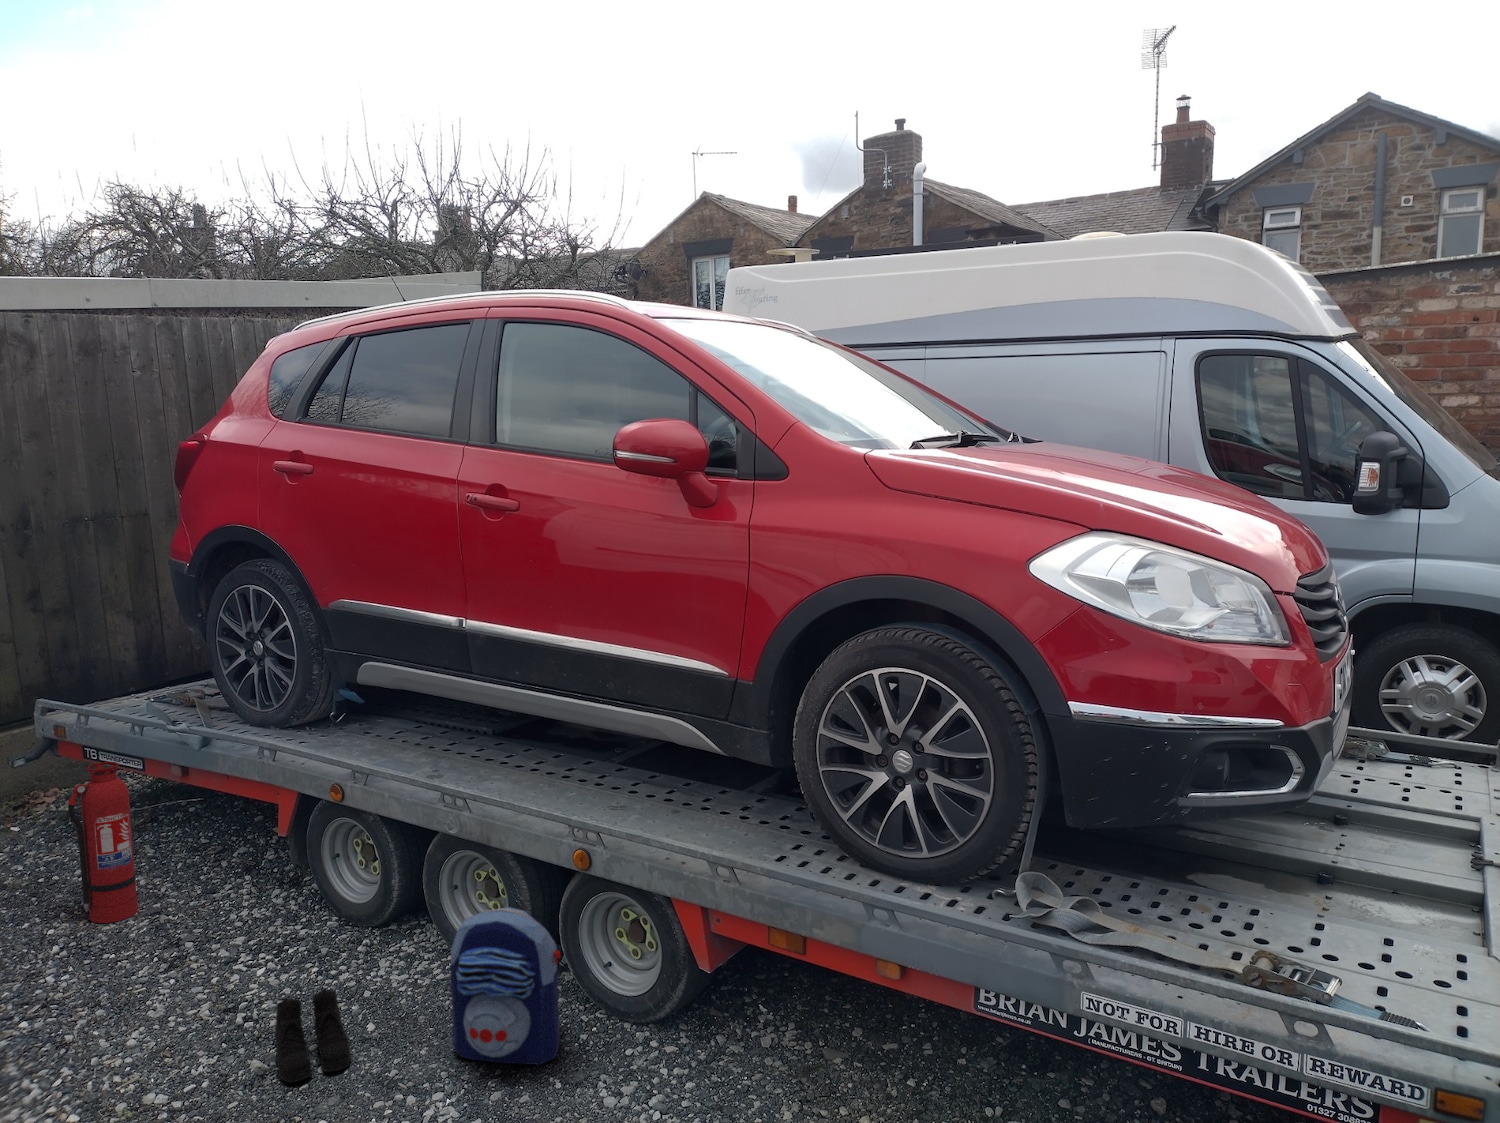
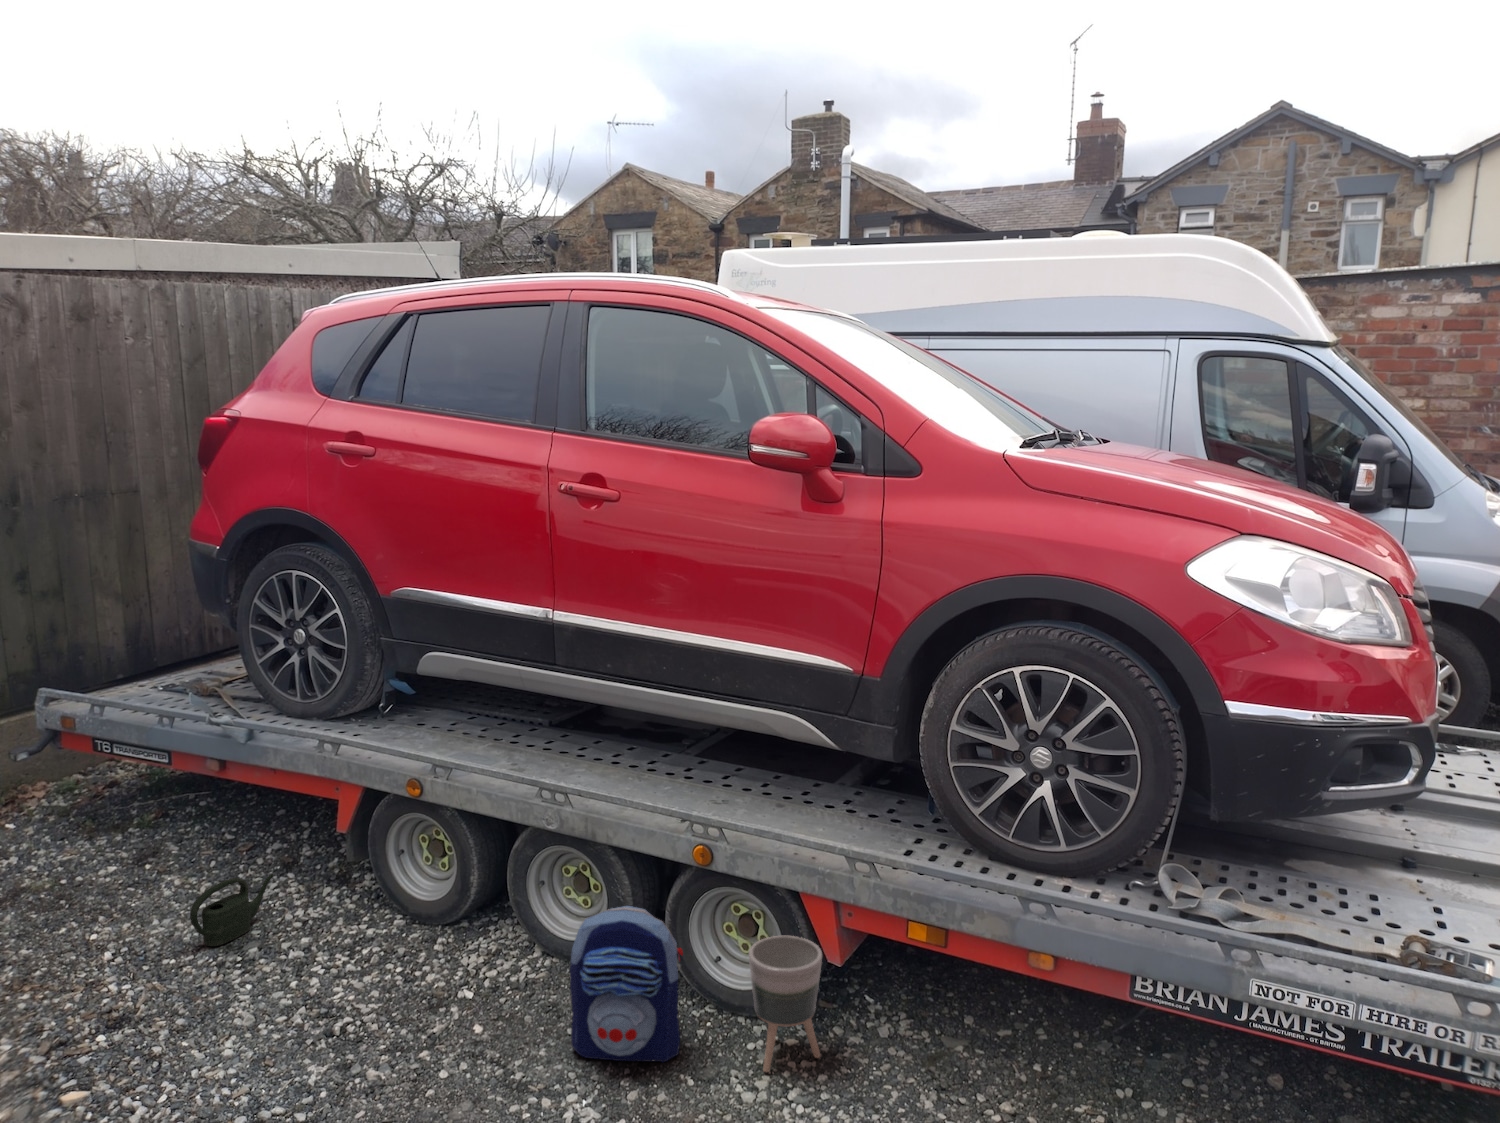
fire extinguisher: present [68,762,138,923] -> none [112,759,183,928]
watering can: none [130,874,220,942] -> present [190,874,273,946]
planter: none [621,941,695,1079] -> present [749,936,822,1072]
boots: present [275,989,351,1082] -> none [388,992,469,1089]

